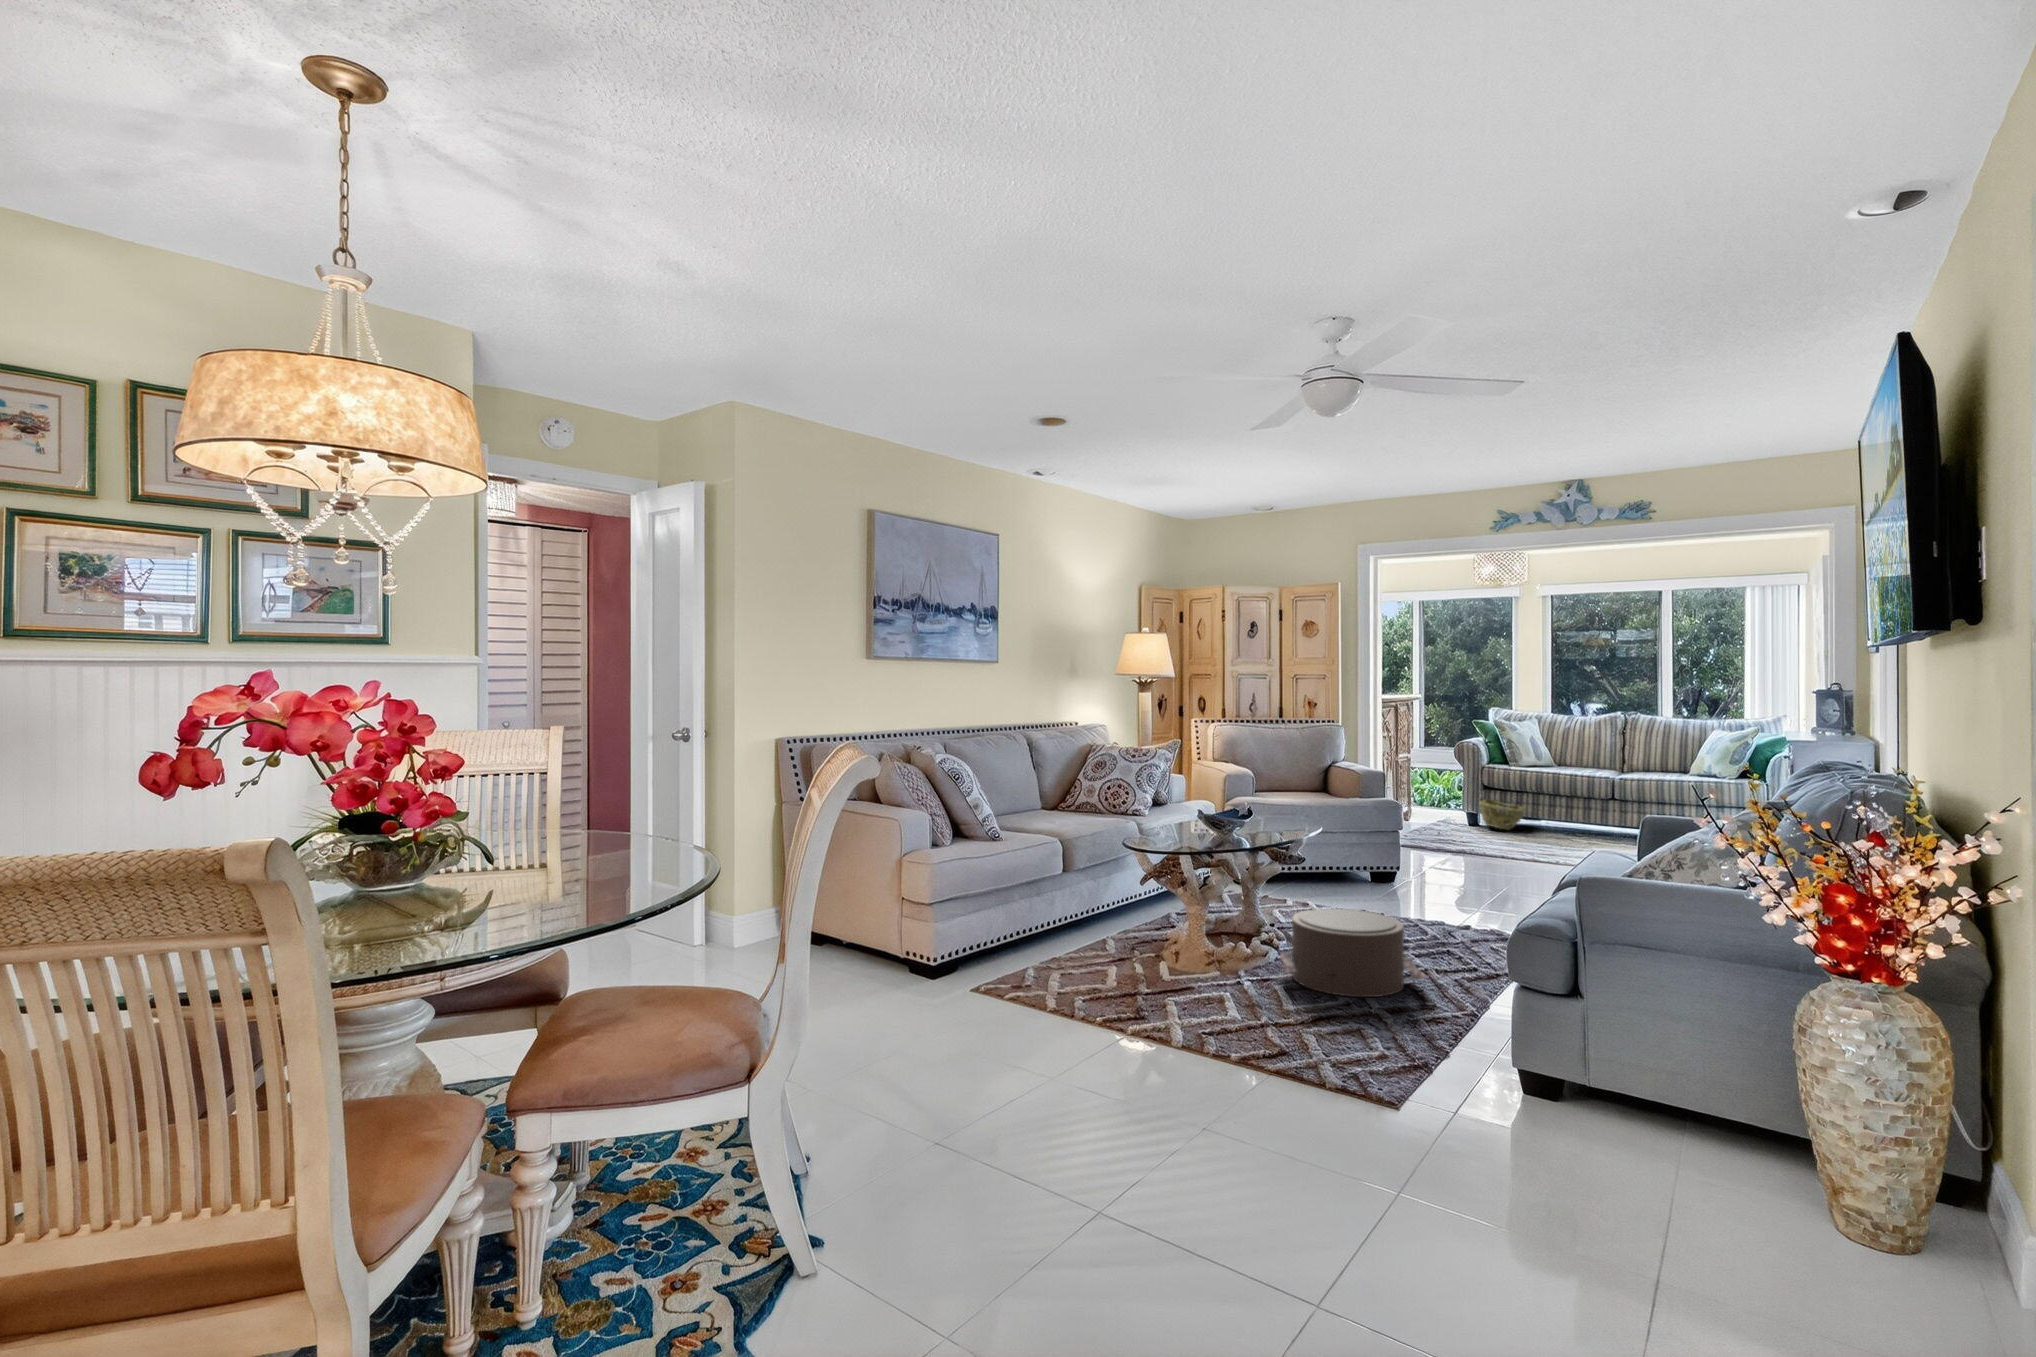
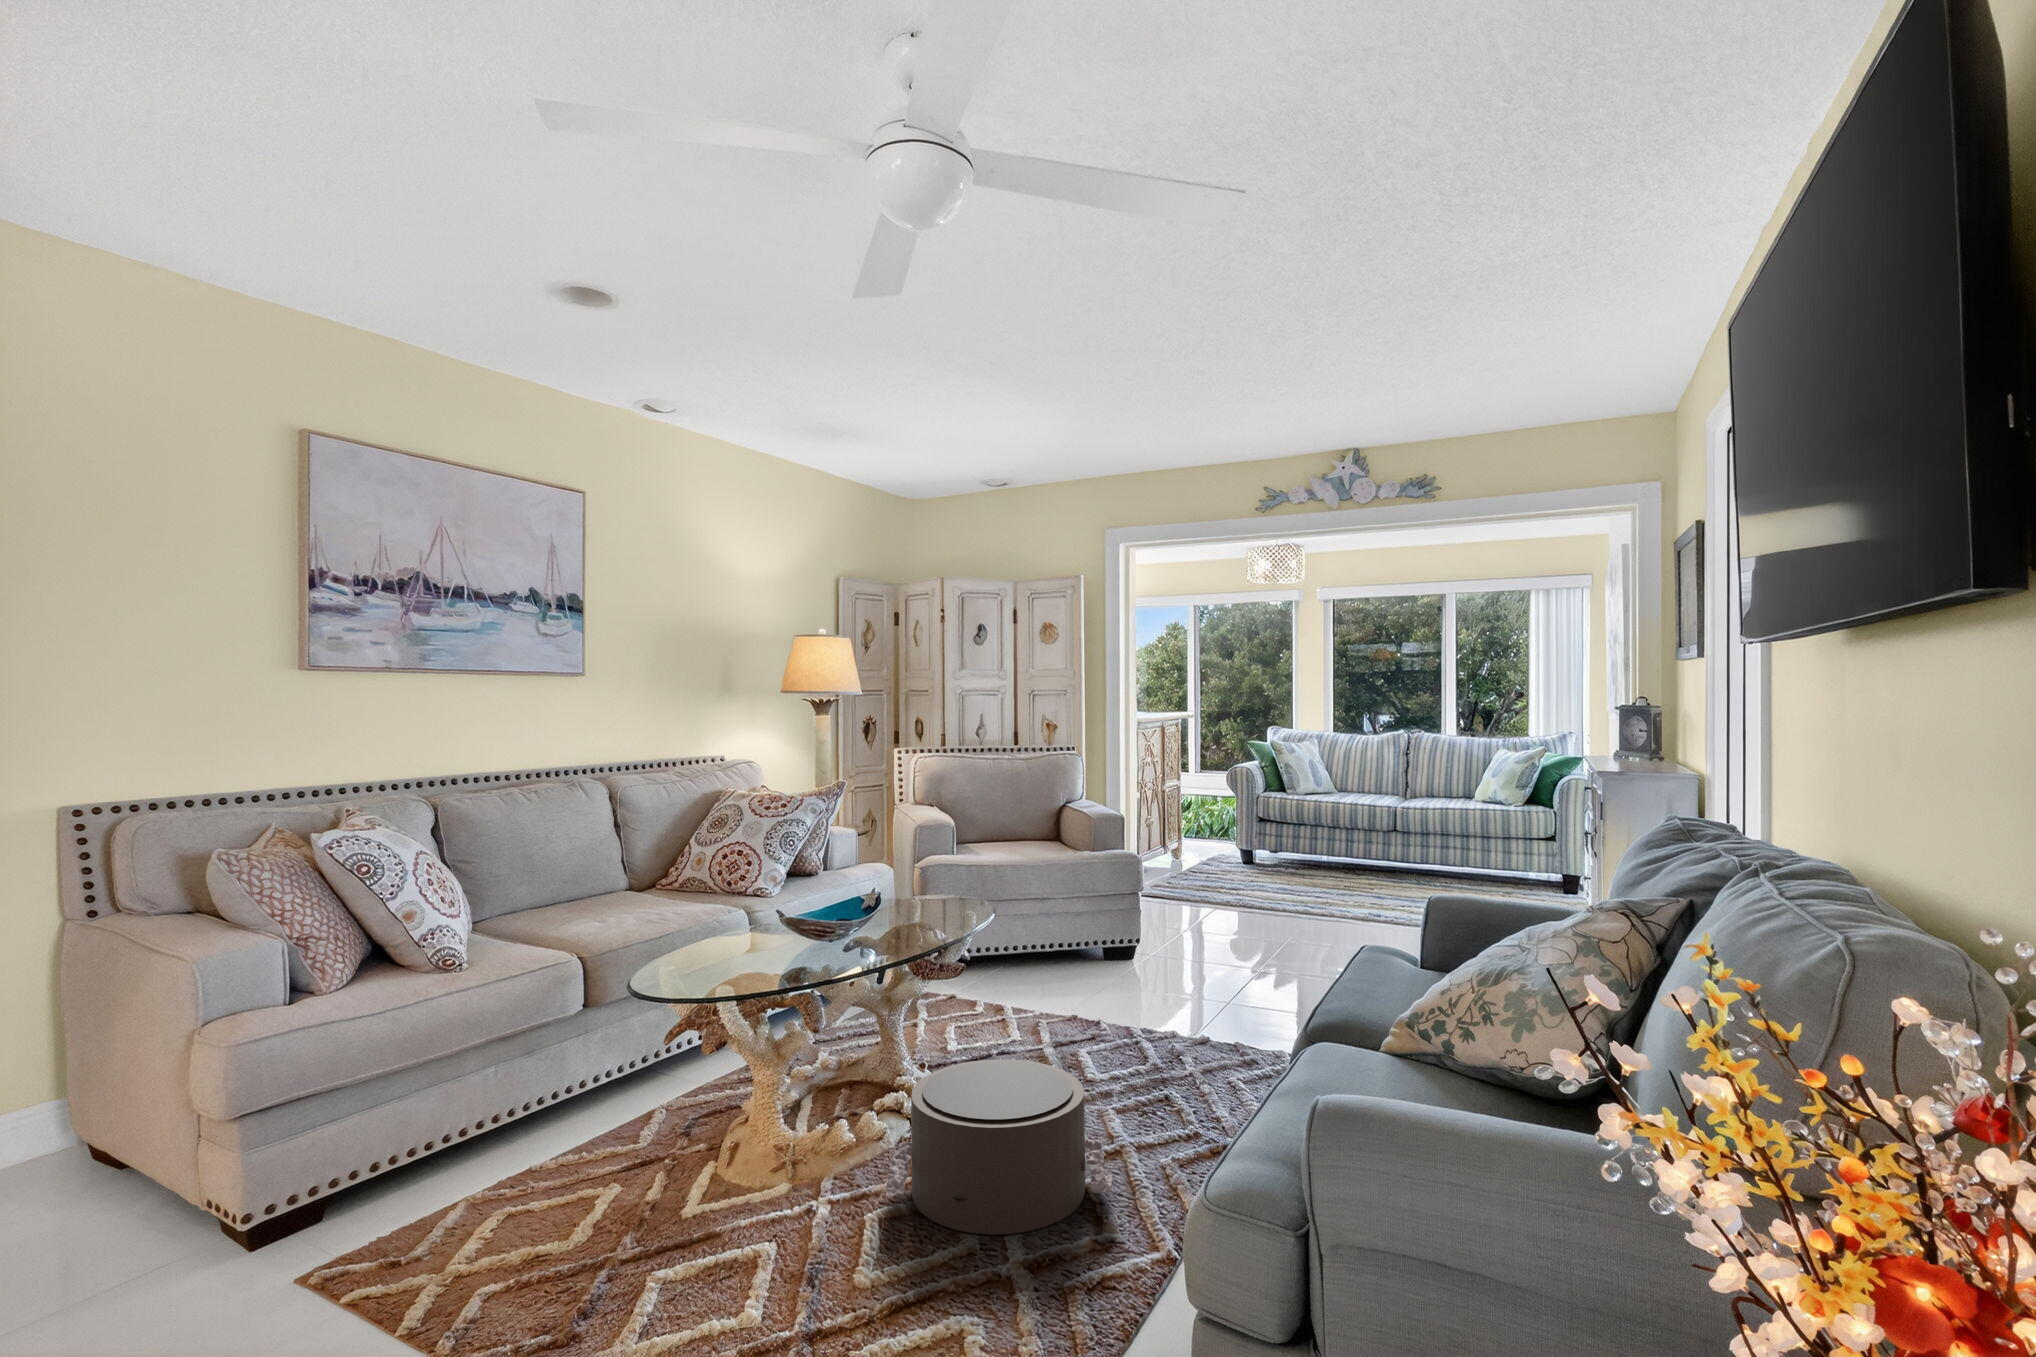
woven basket: present [1480,799,1524,830] -> none [1252,836,1303,874]

